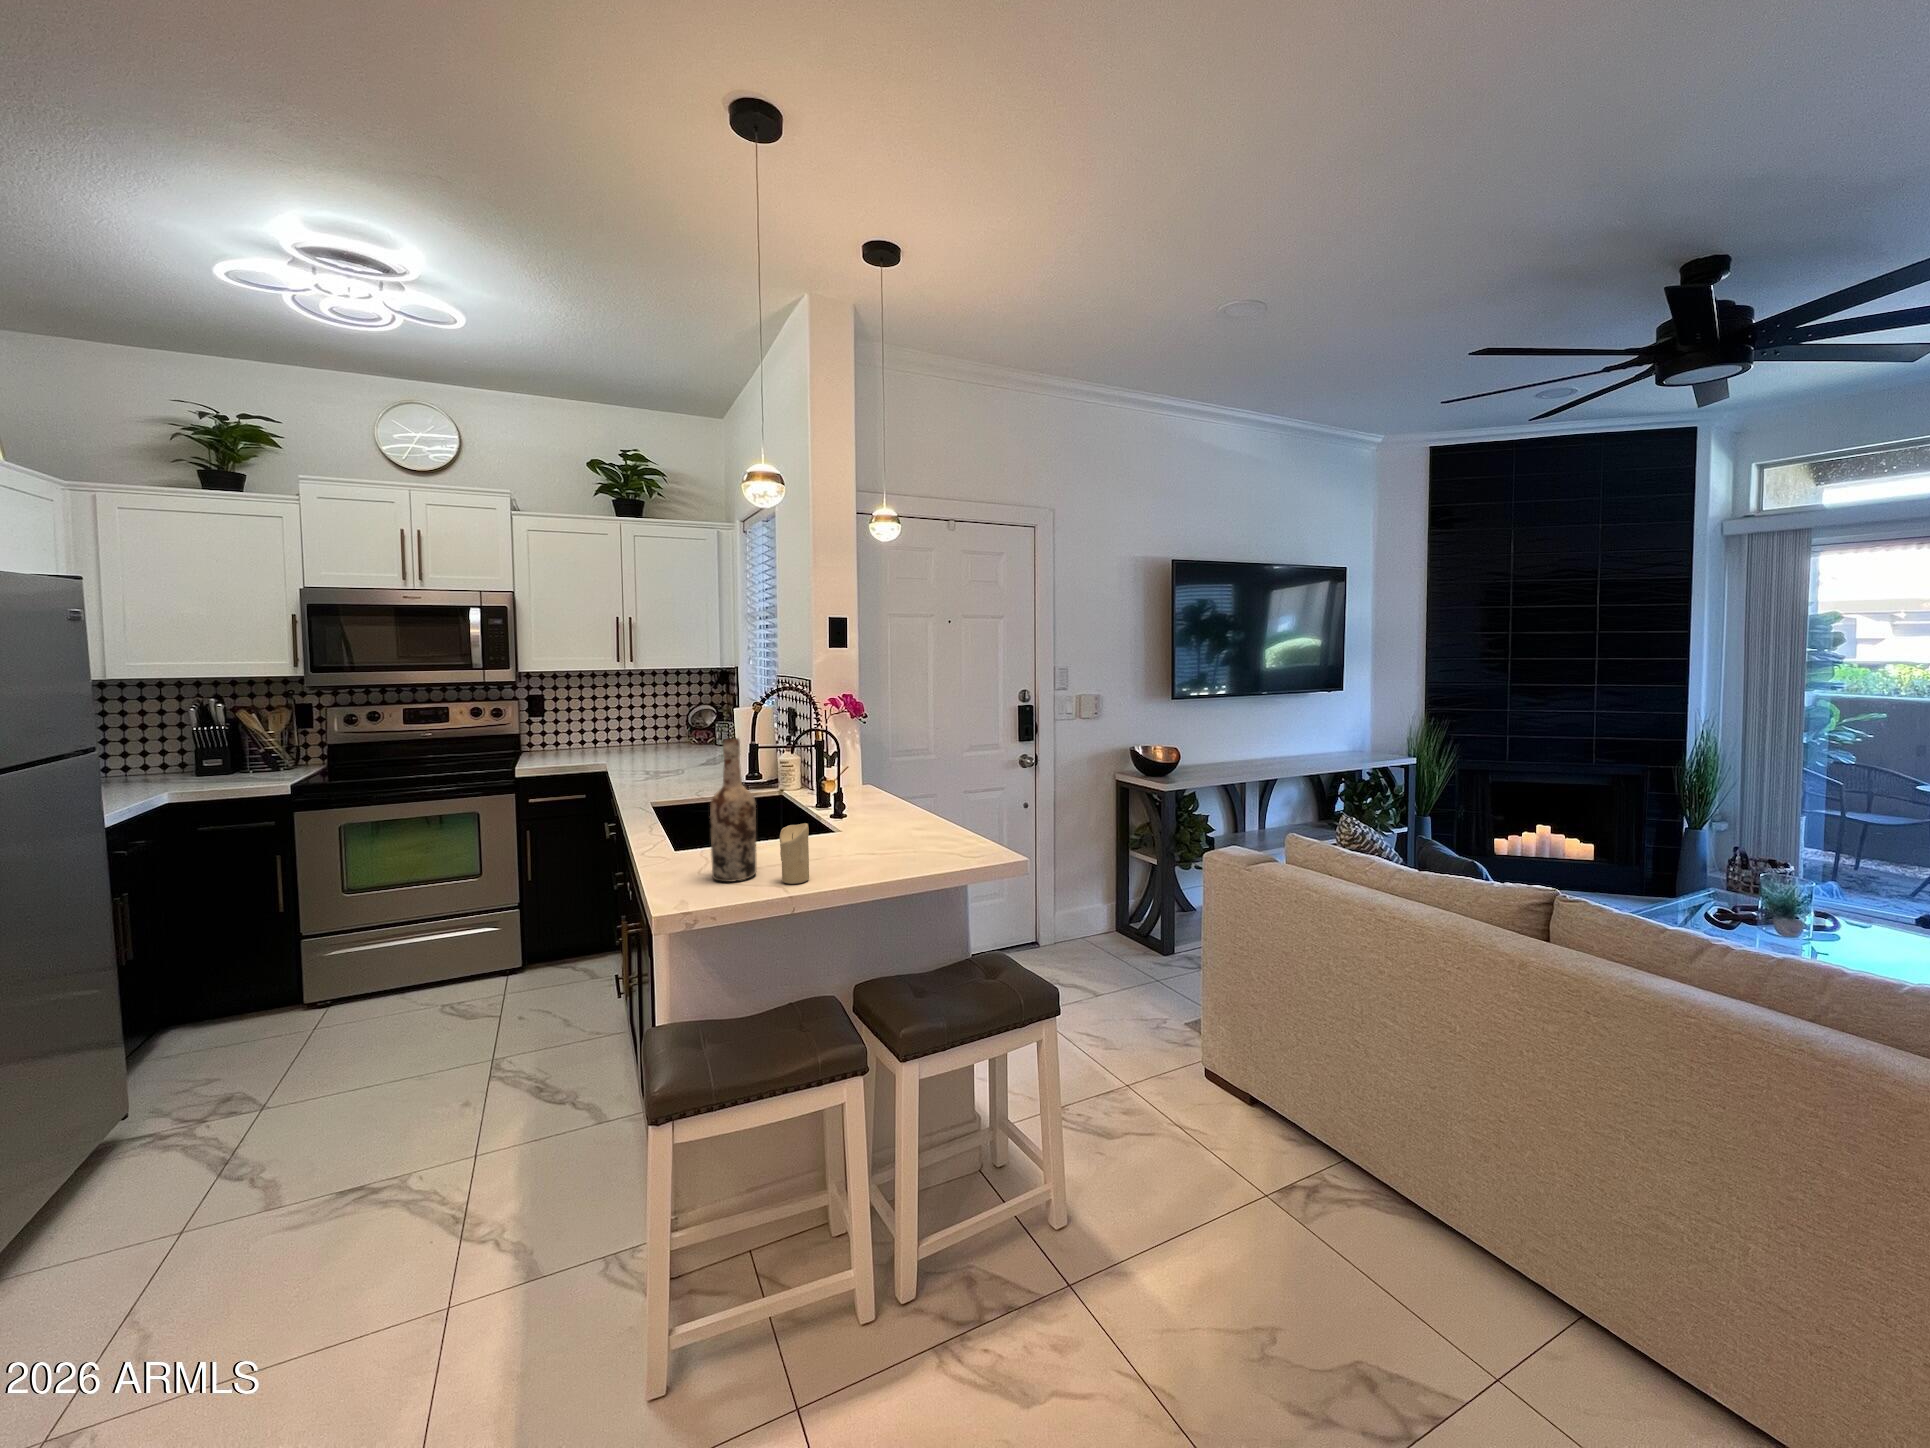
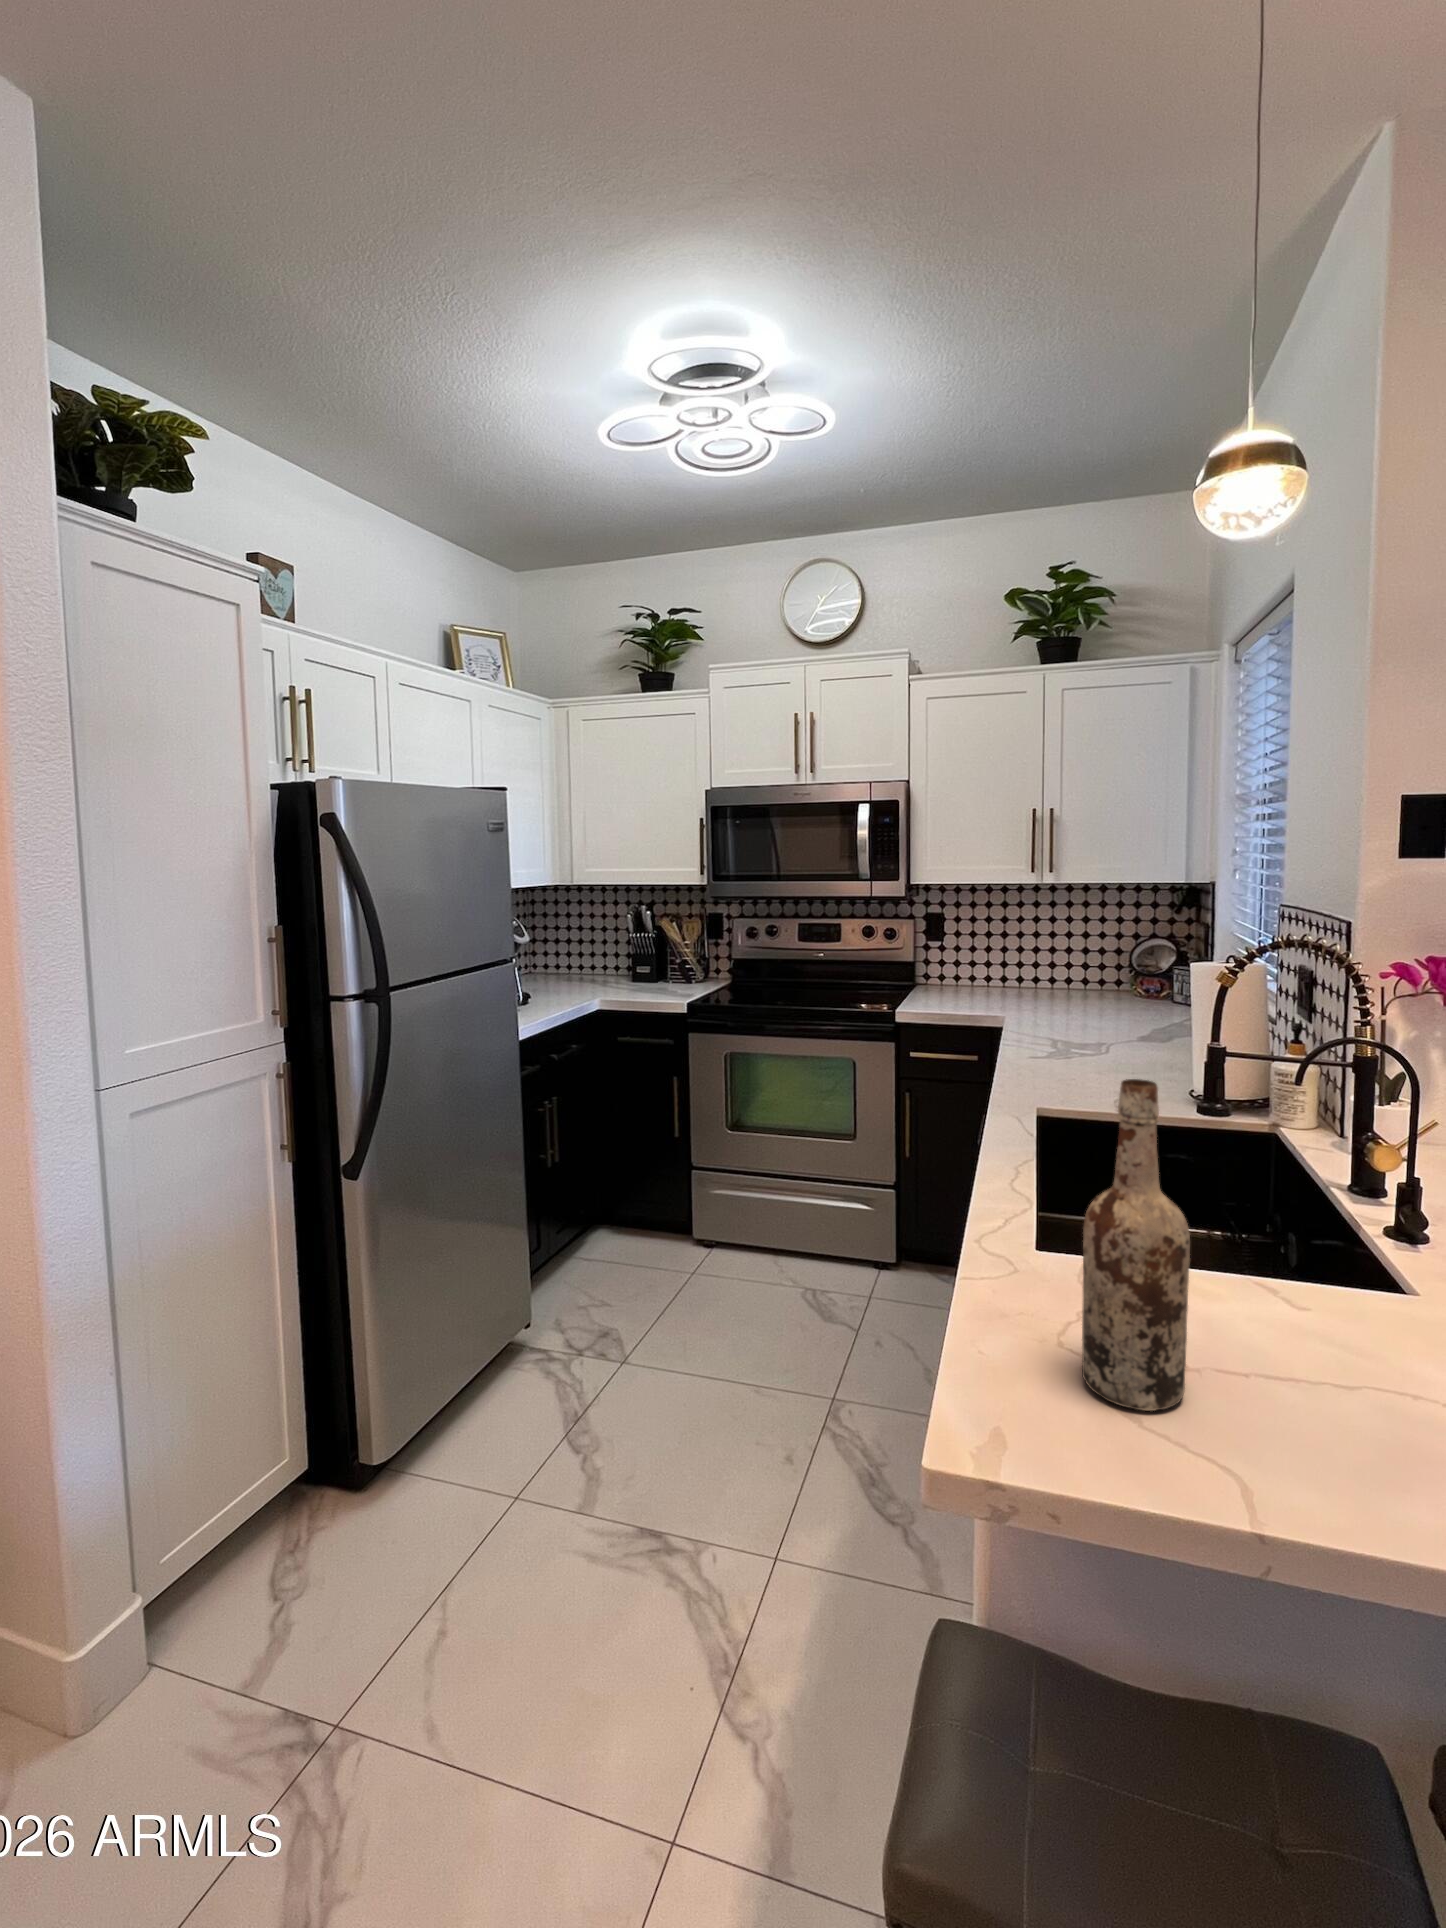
candle: present [780,823,809,884] -> none [1244,1324,1328,1490]

